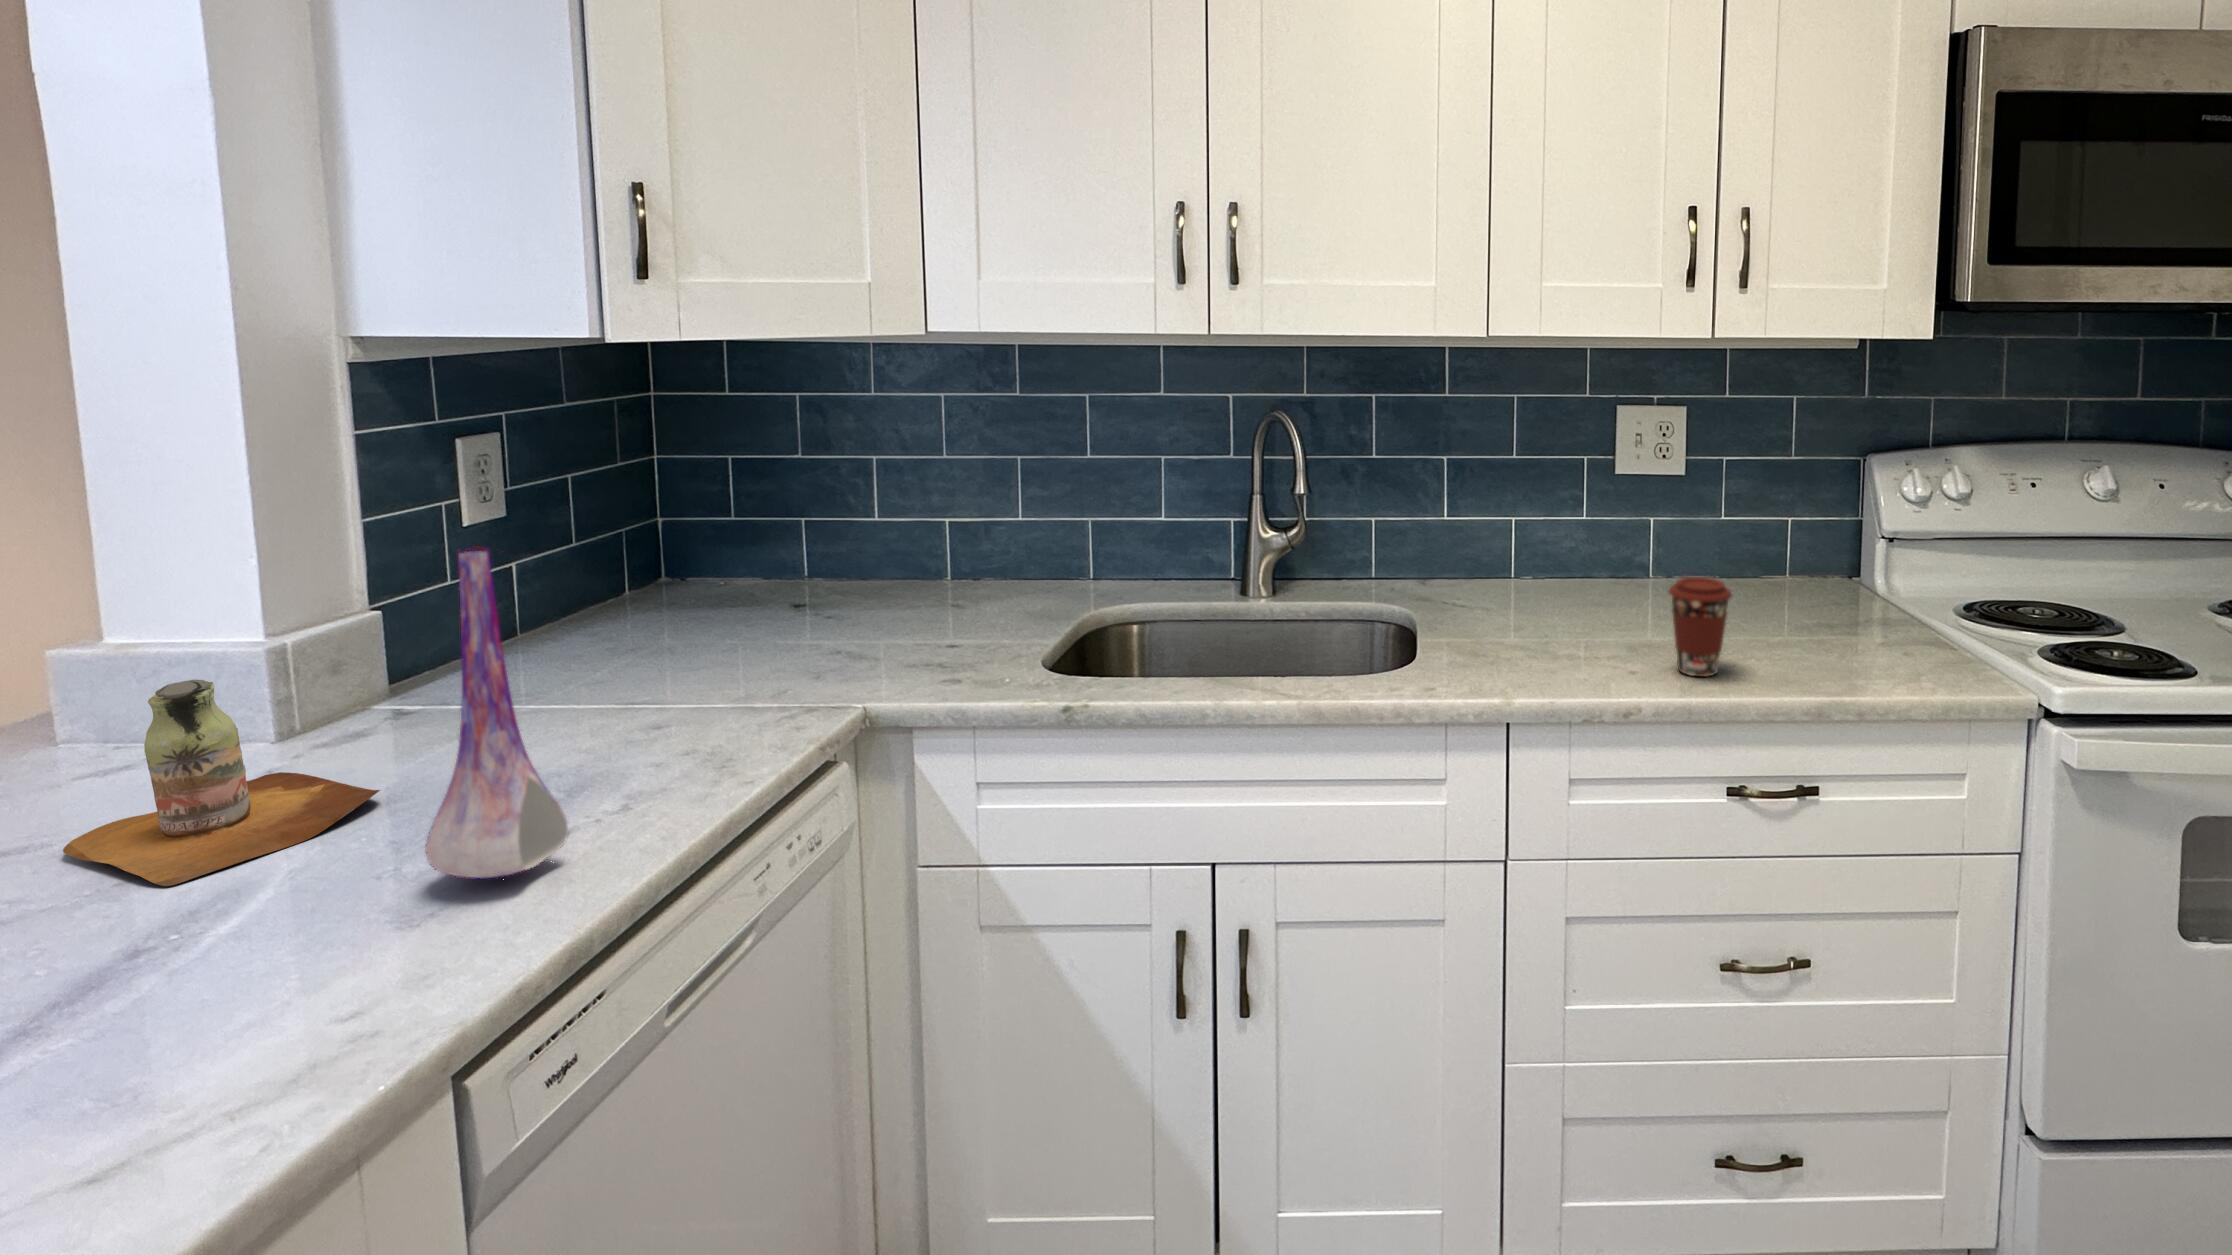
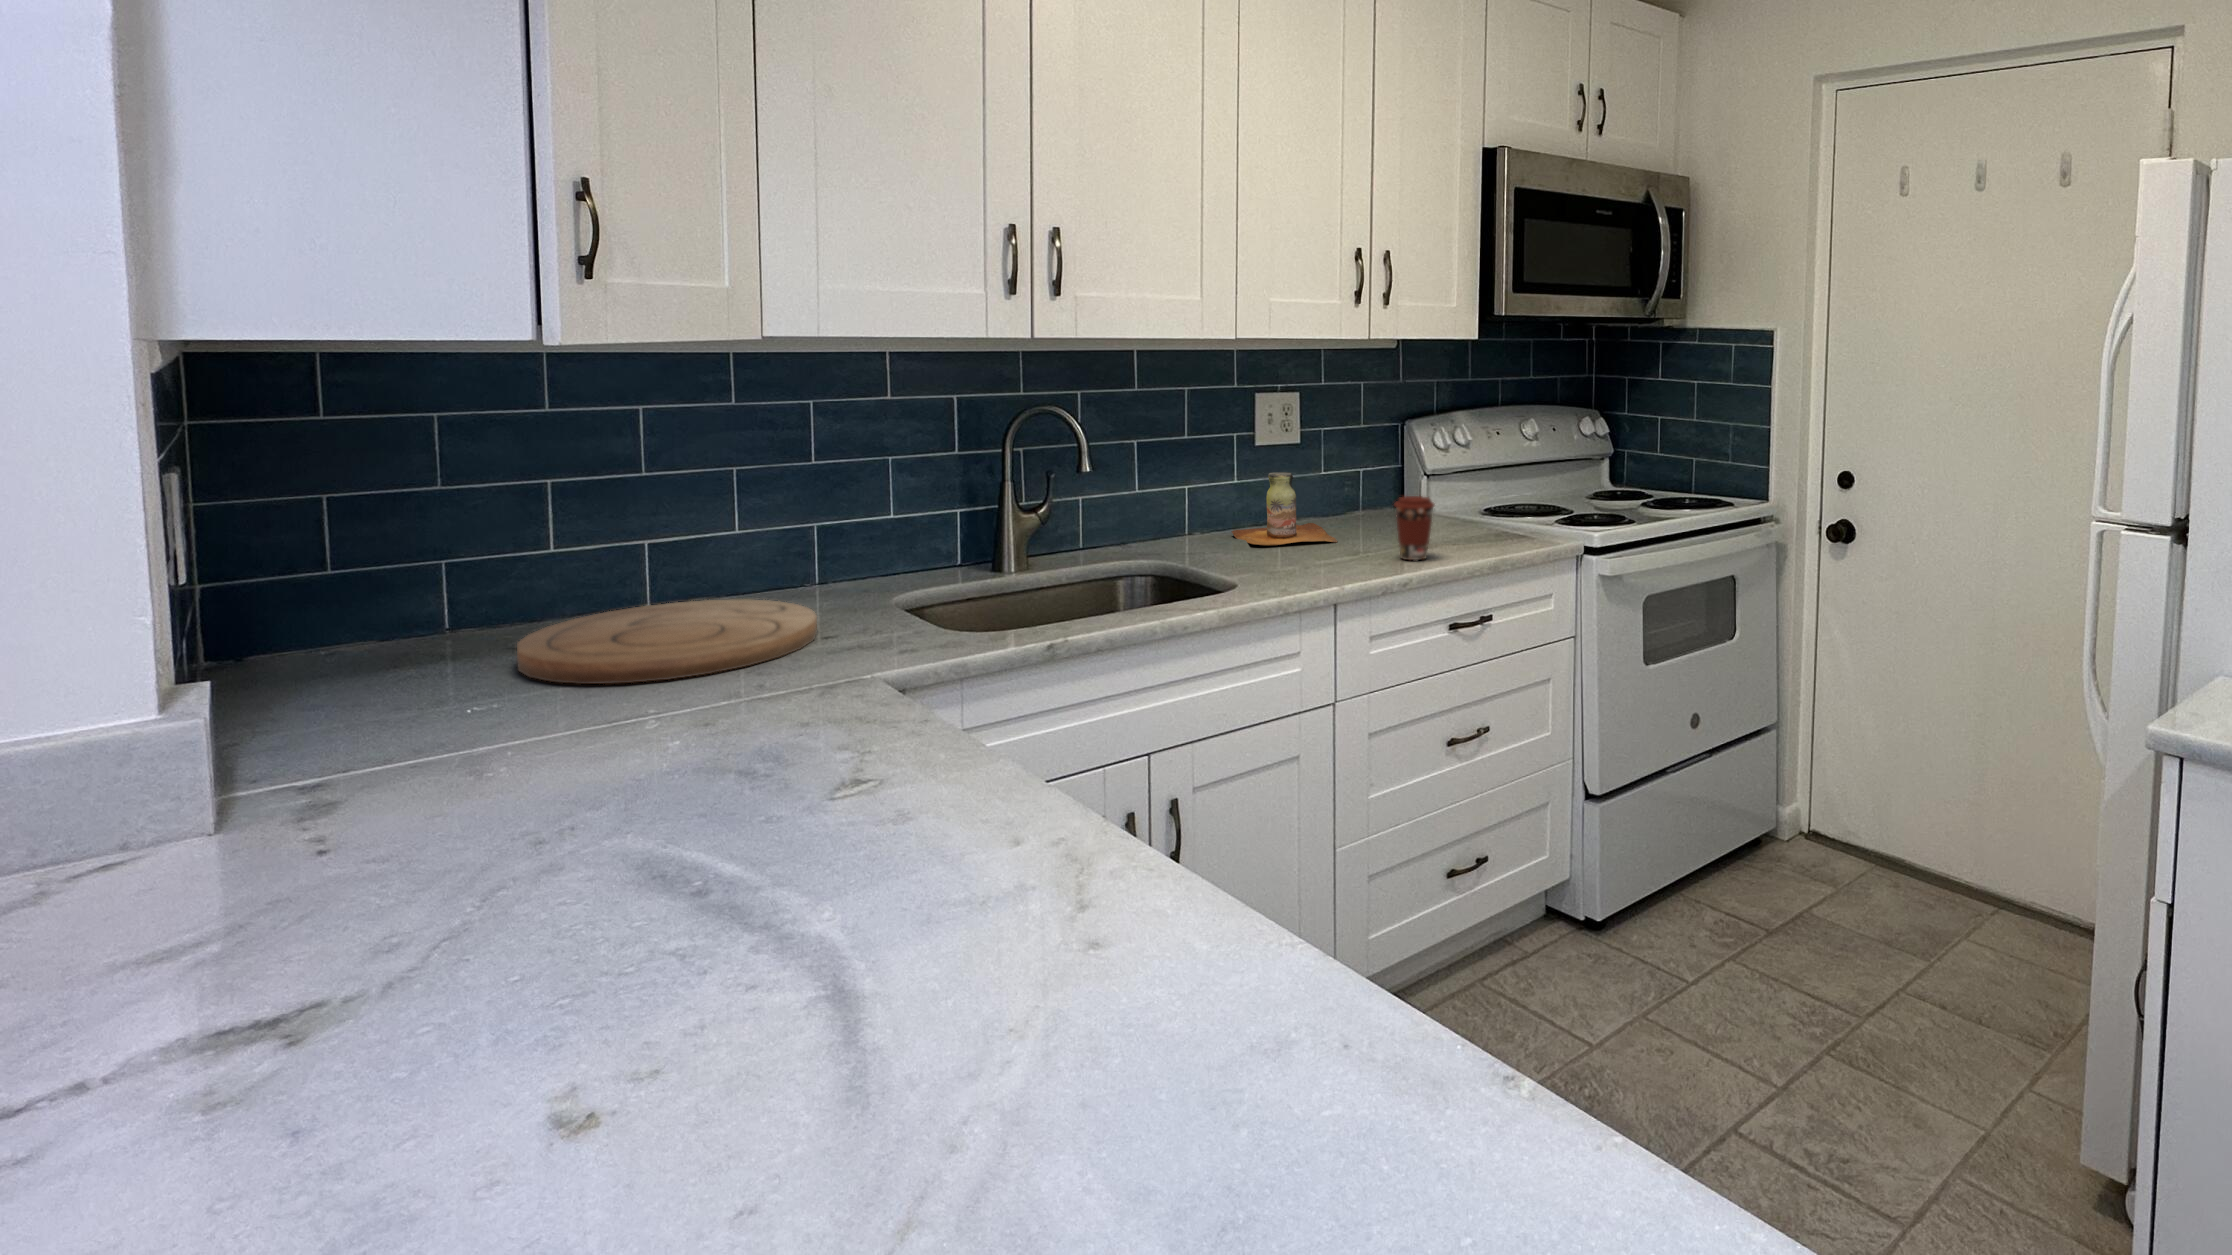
vase: present [425,547,568,879] -> none [809,499,942,797]
cutting board: none [724,580,985,665] -> present [517,600,817,684]
bottle: present [63,679,380,886] -> present [1232,472,1337,545]

